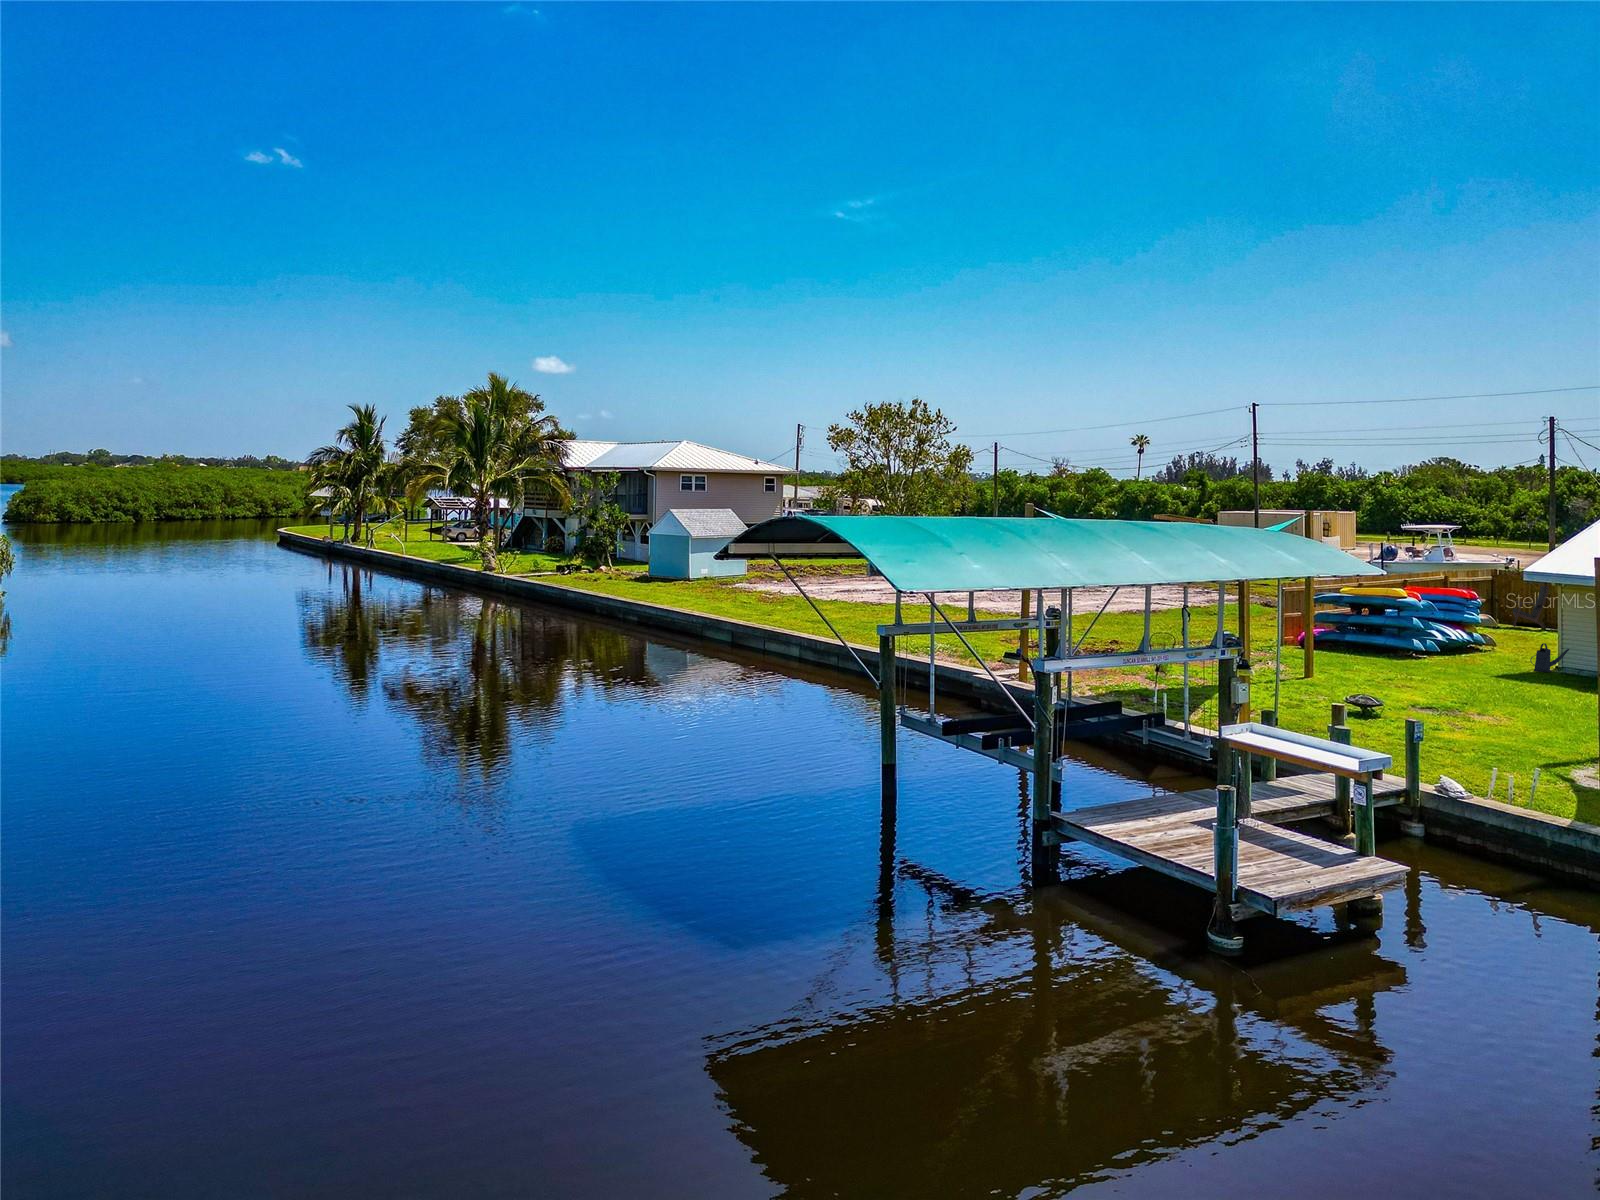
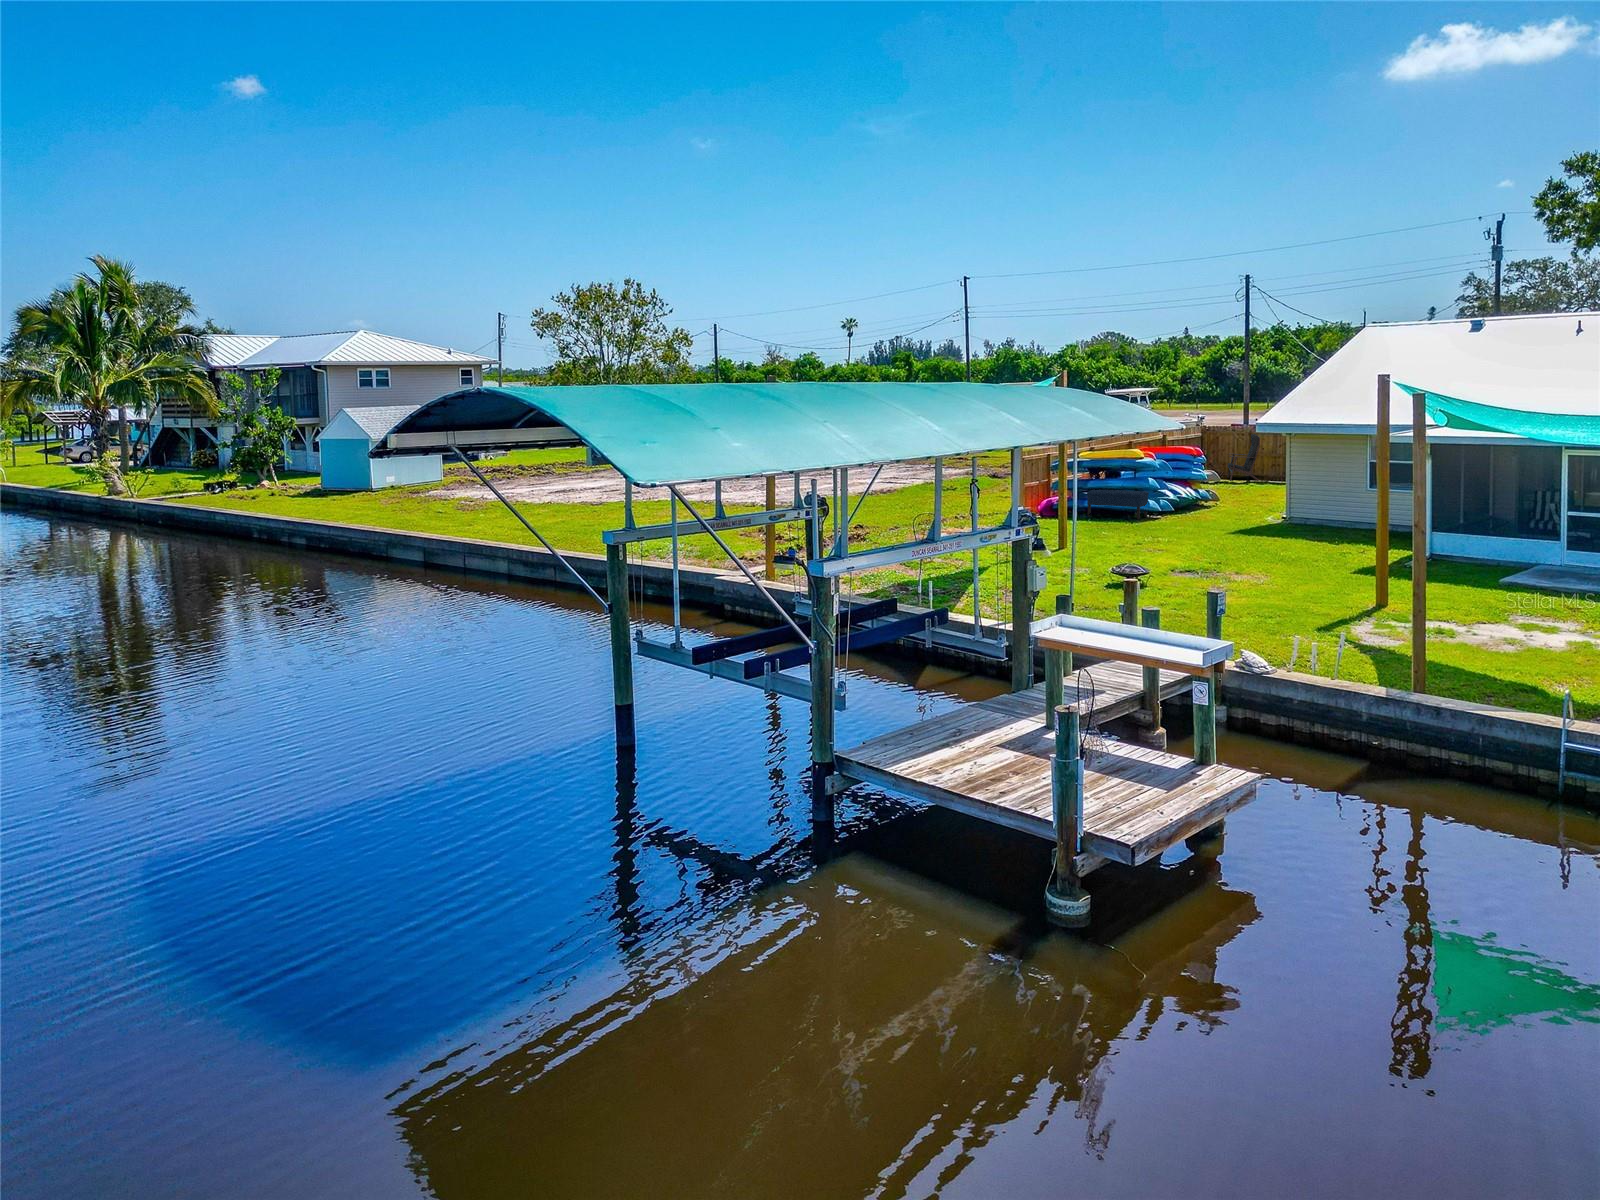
bench: none [1346,624,1410,656] -> present [1087,489,1149,519]
watering can: present [1530,643,1569,672] -> none [1264,496,1299,525]

